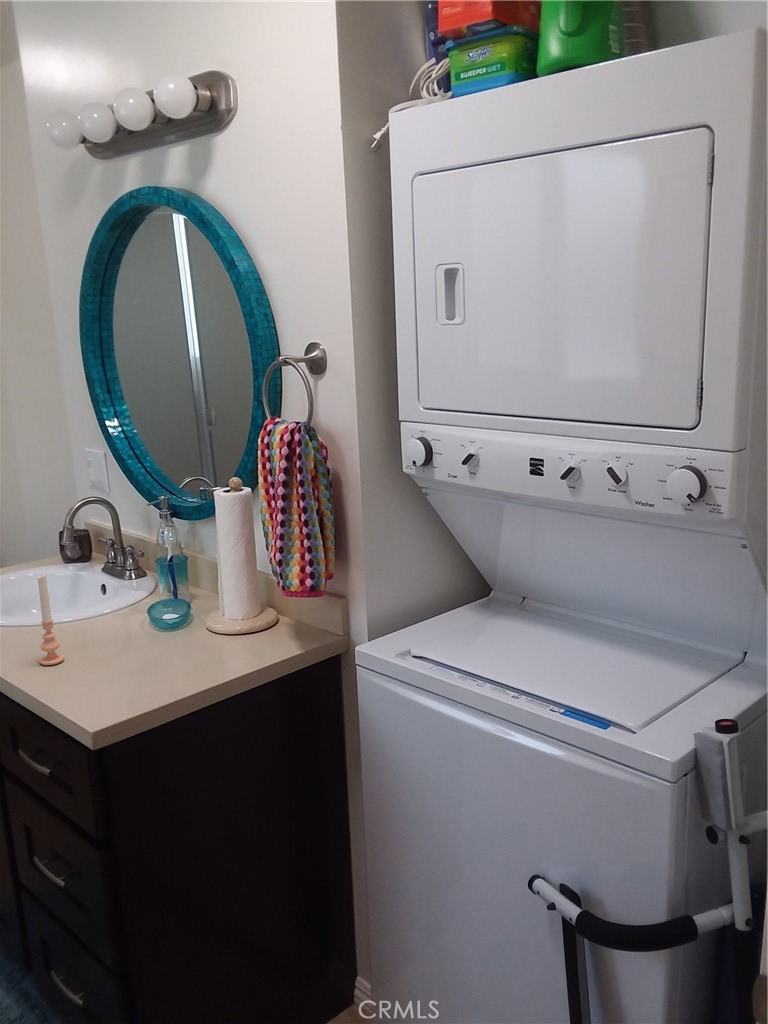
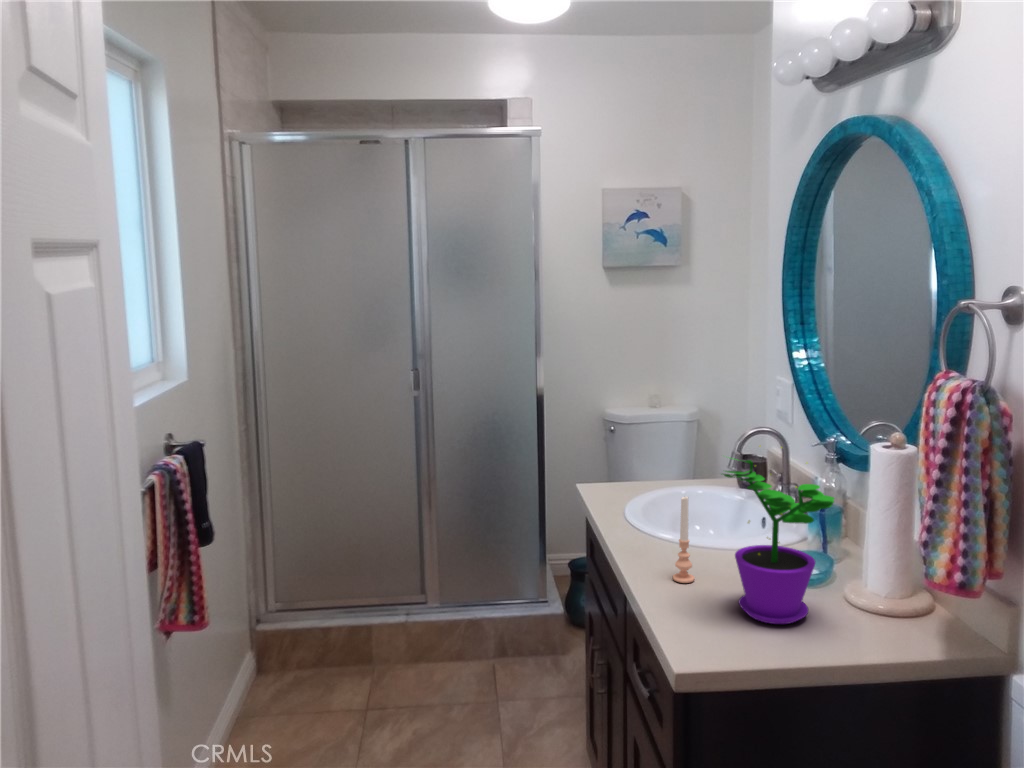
flower pot: none [85,504,200,674] -> present [723,458,834,624]

